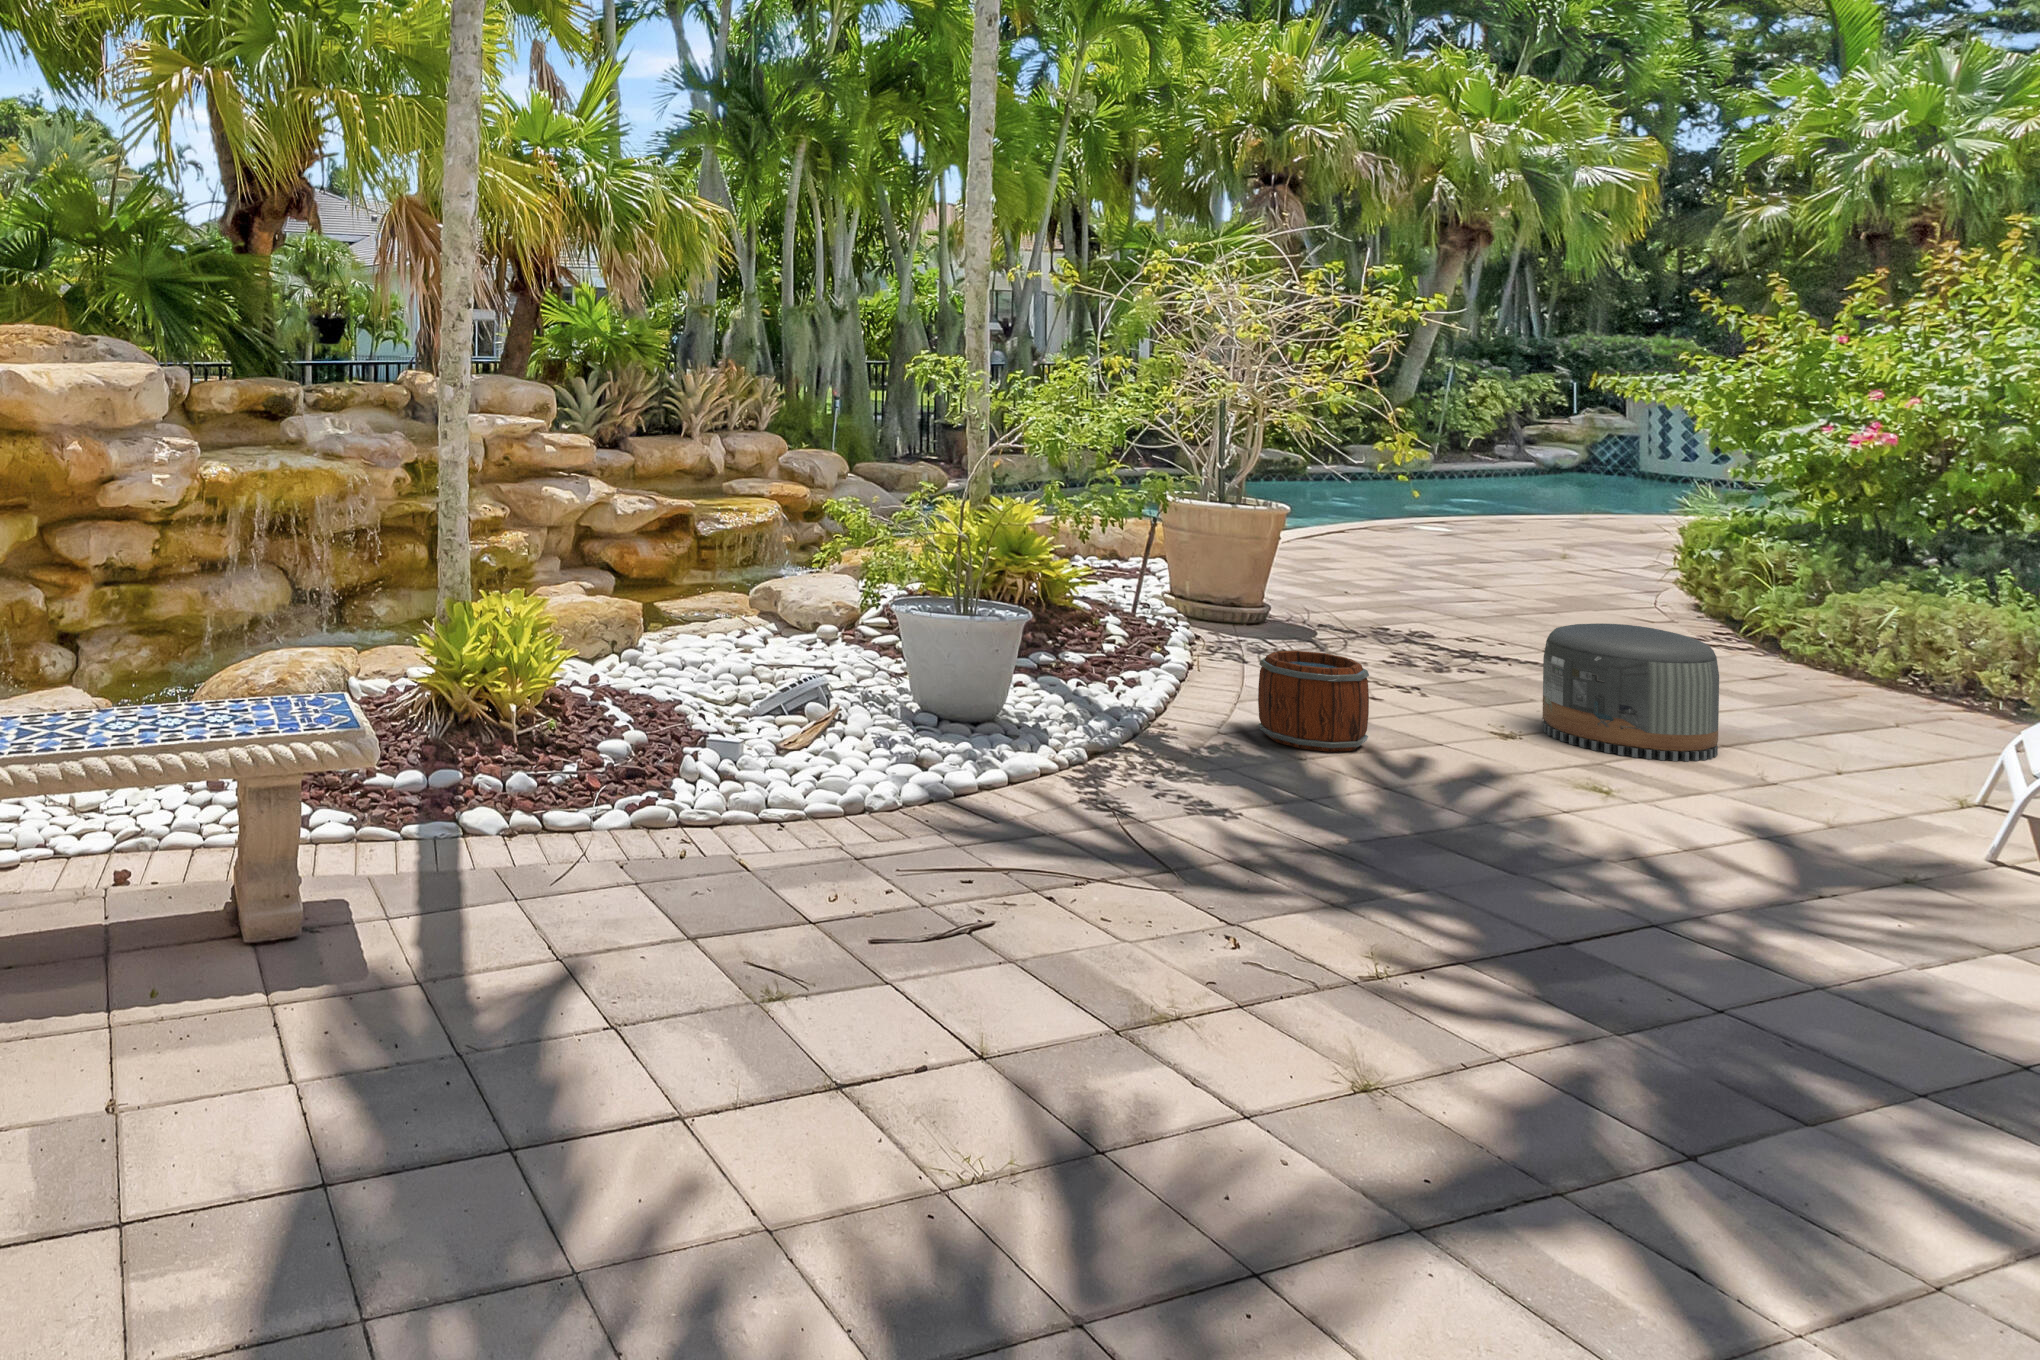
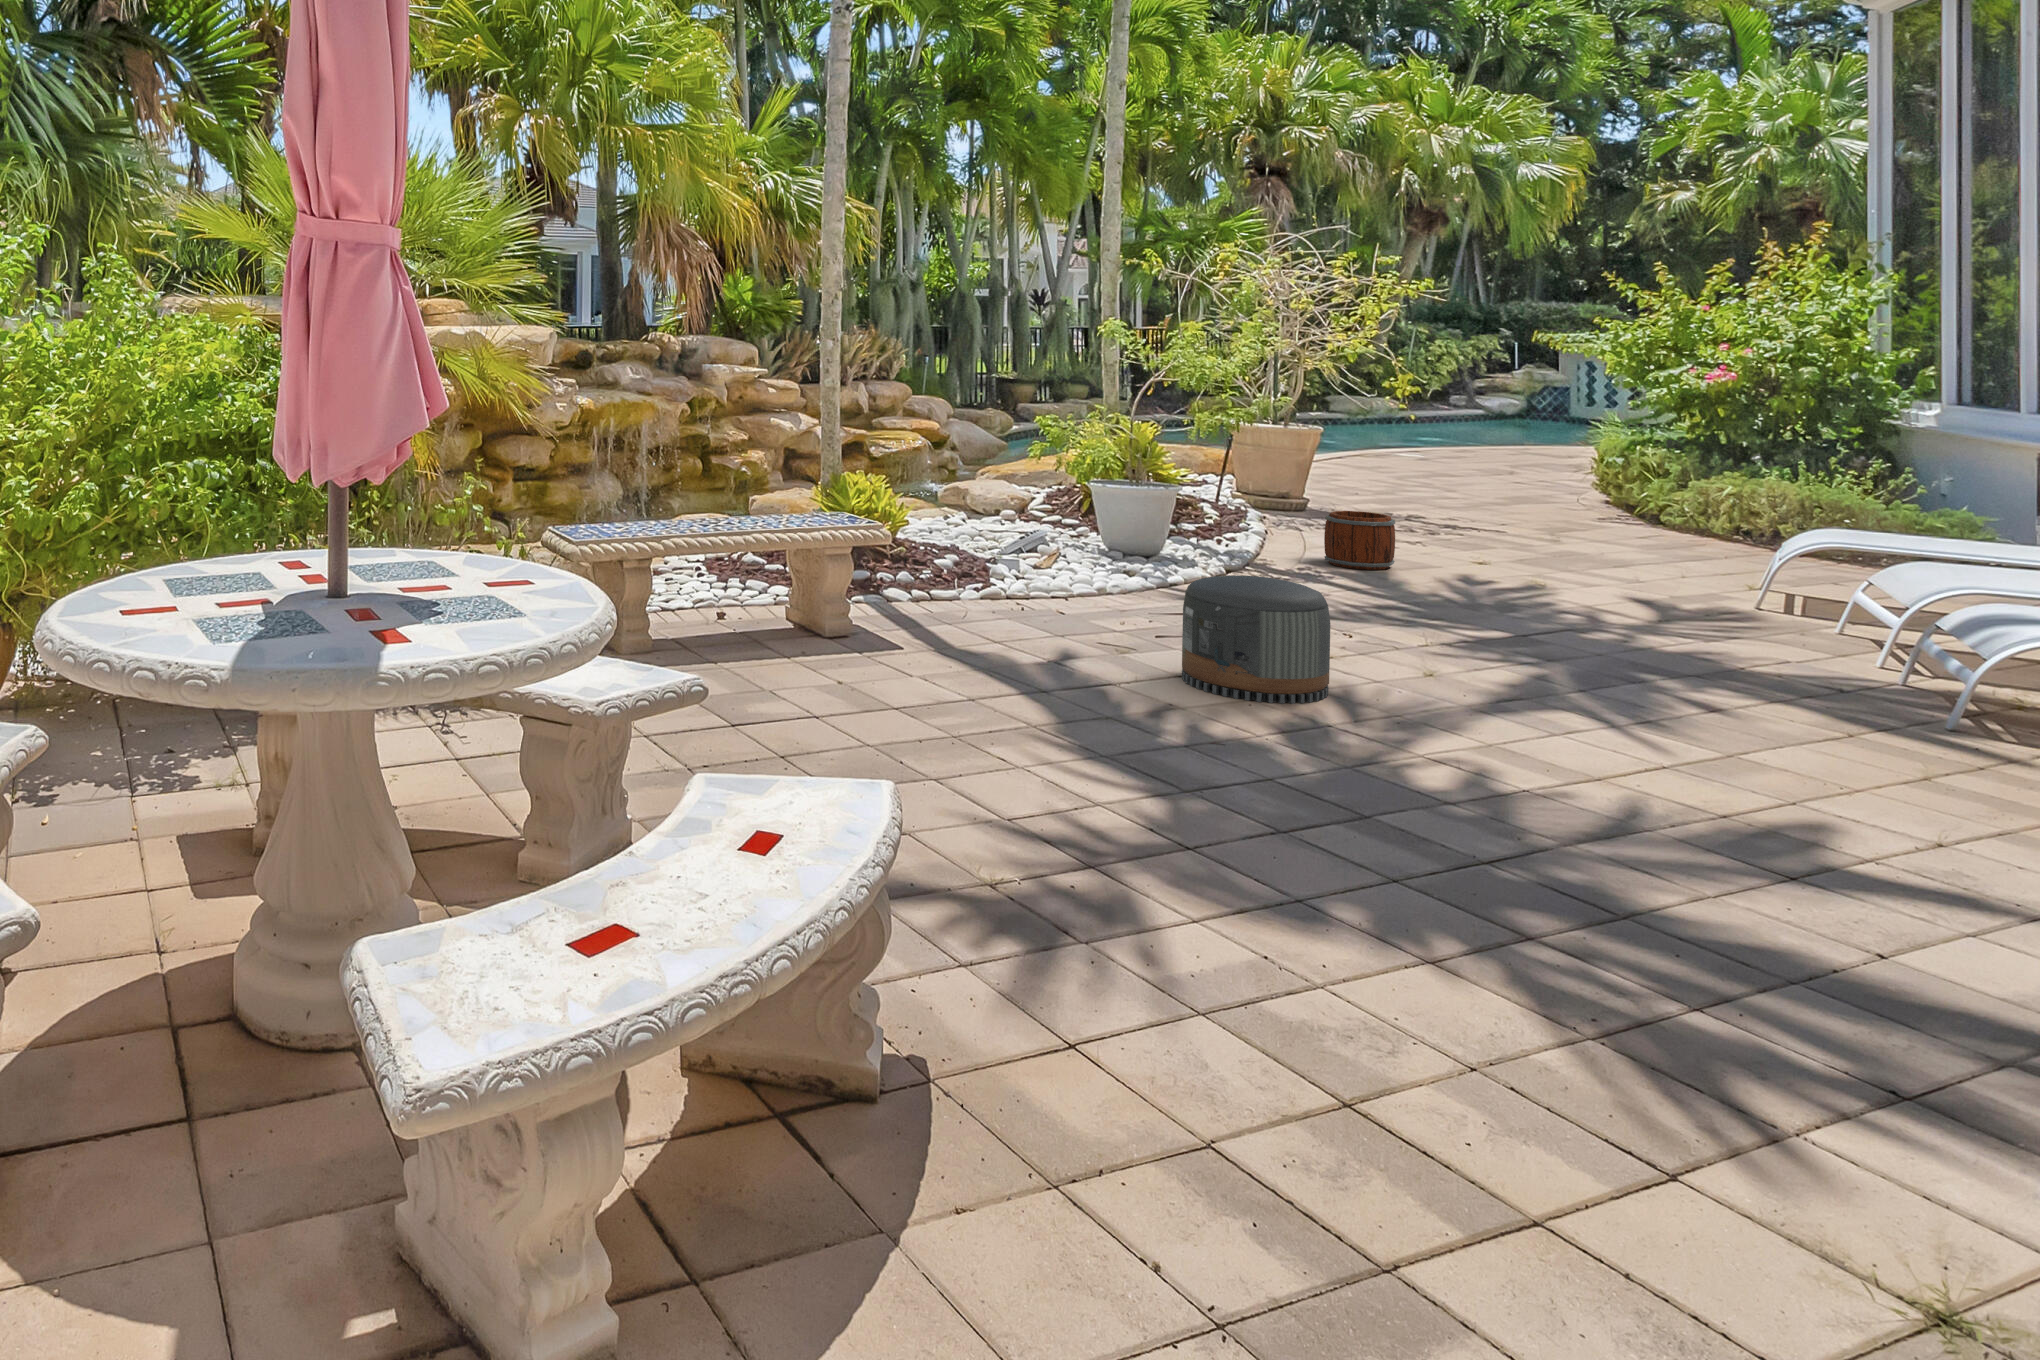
pouf: present [1542,623,1719,761] -> present [1182,575,1330,704]

